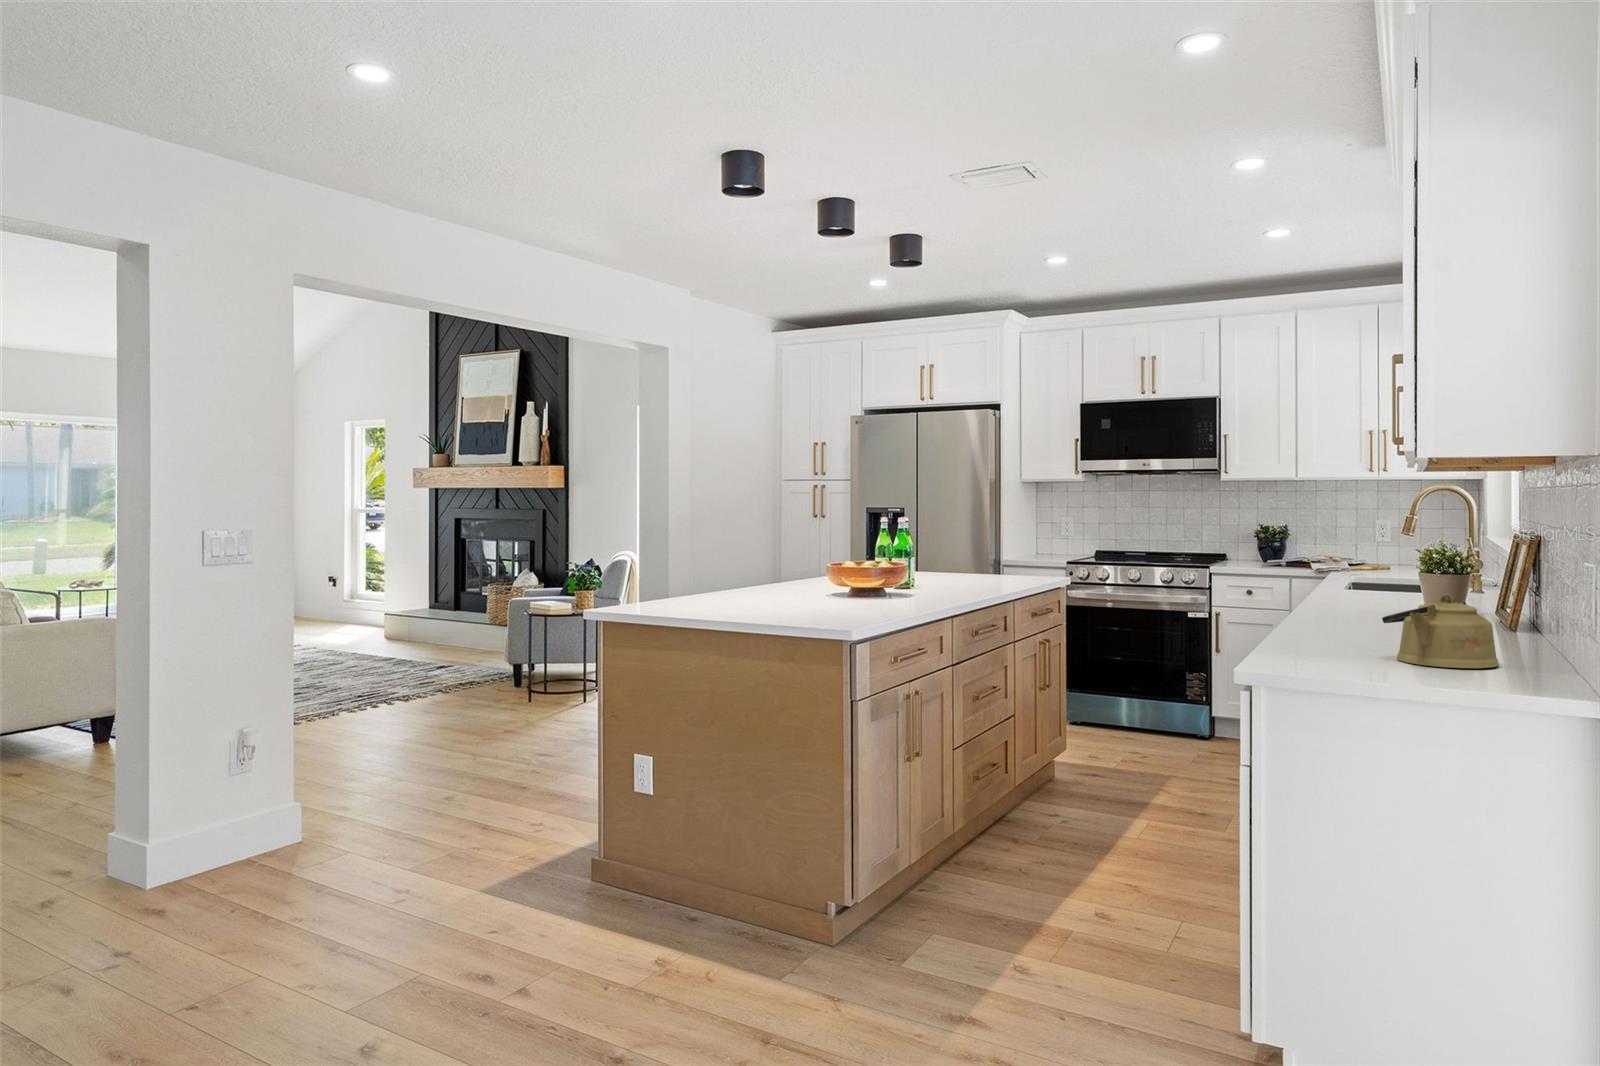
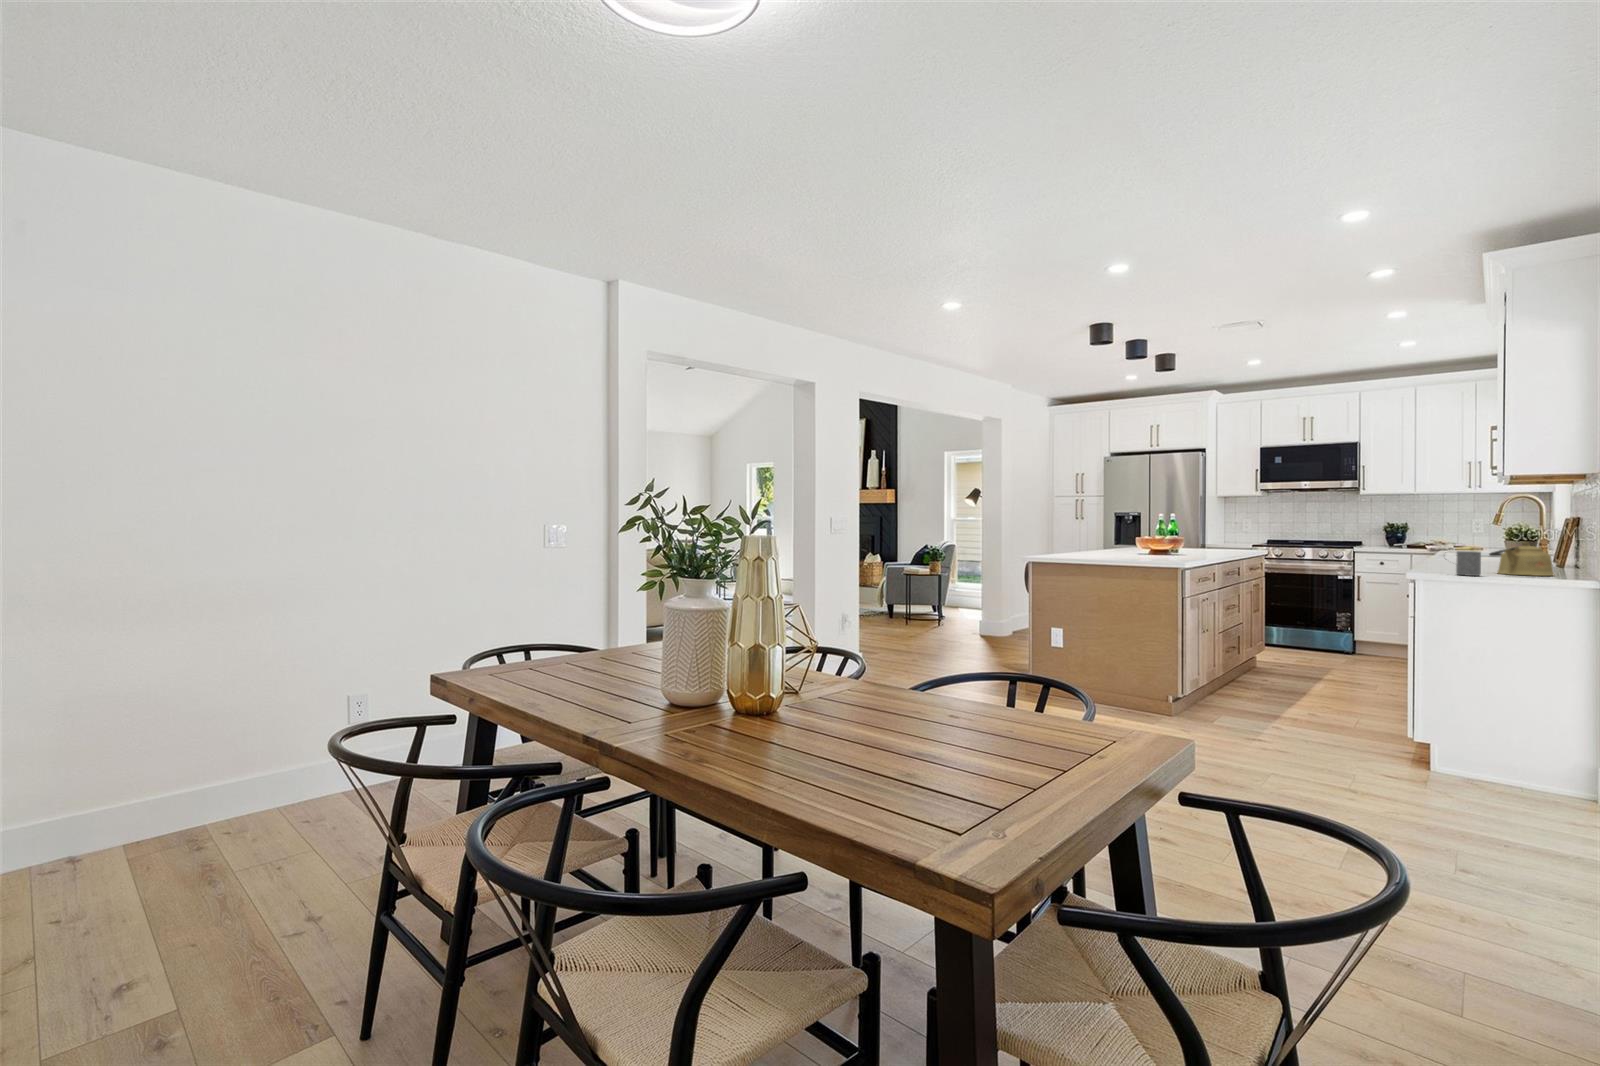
mug: none [1296,619,1366,676] -> present [1456,551,1481,576]

